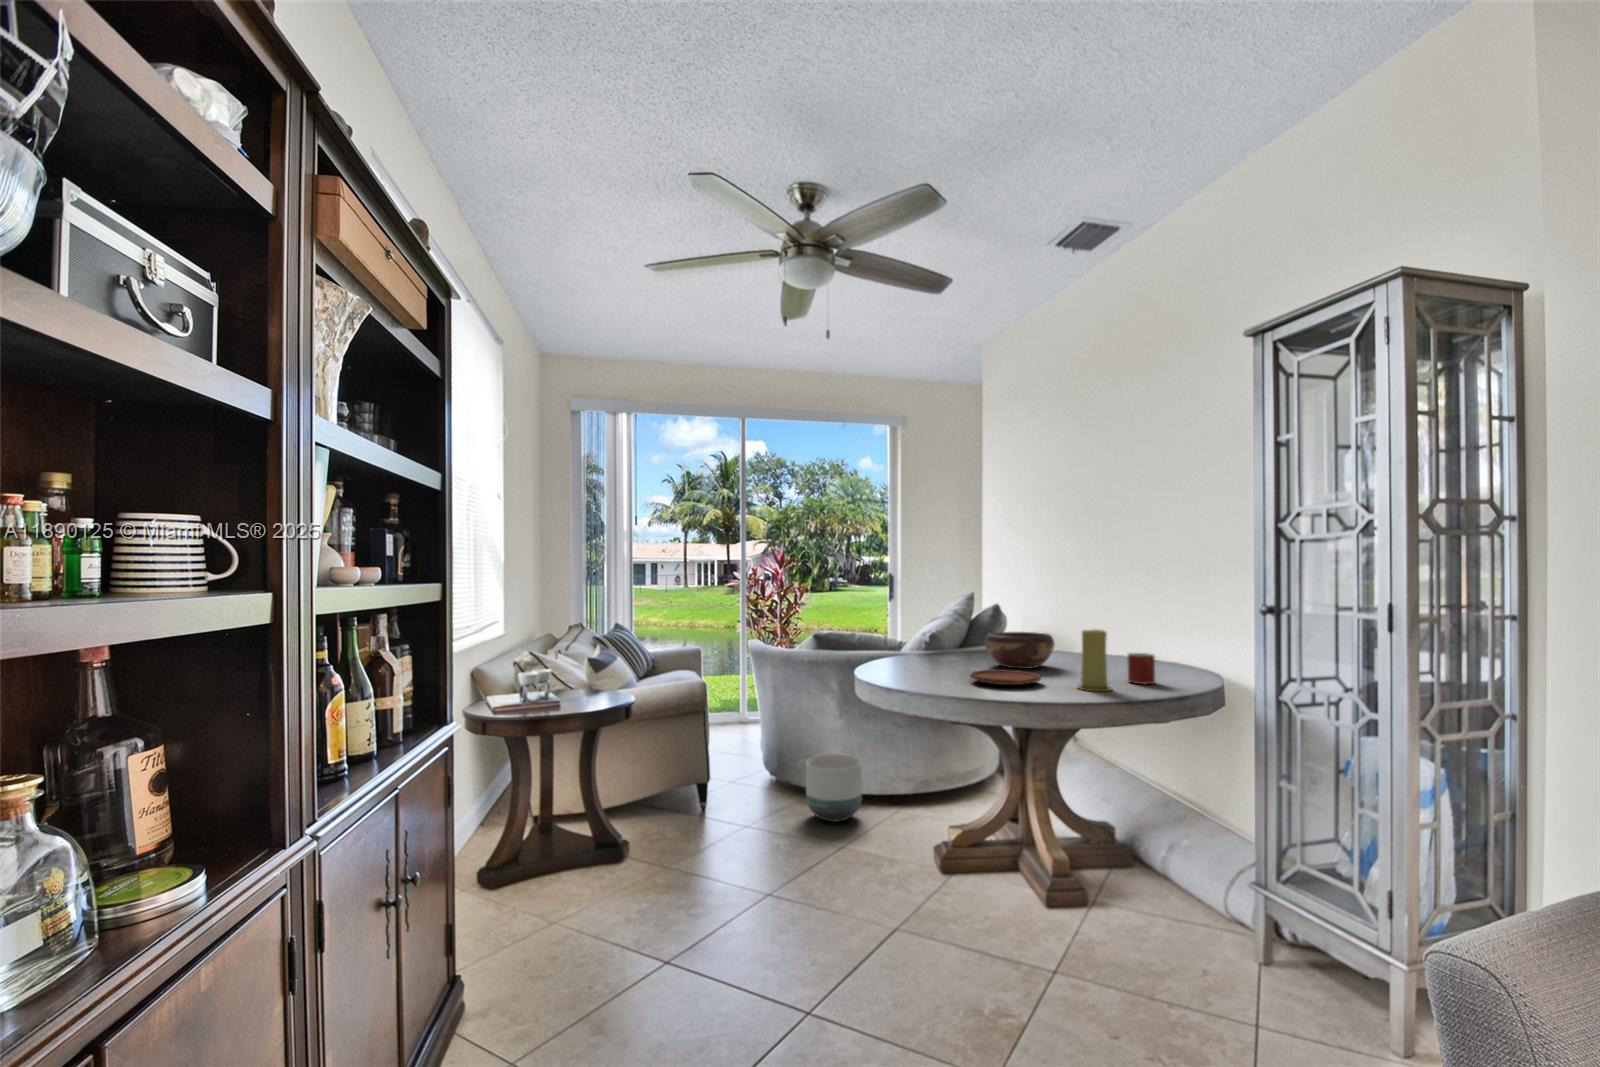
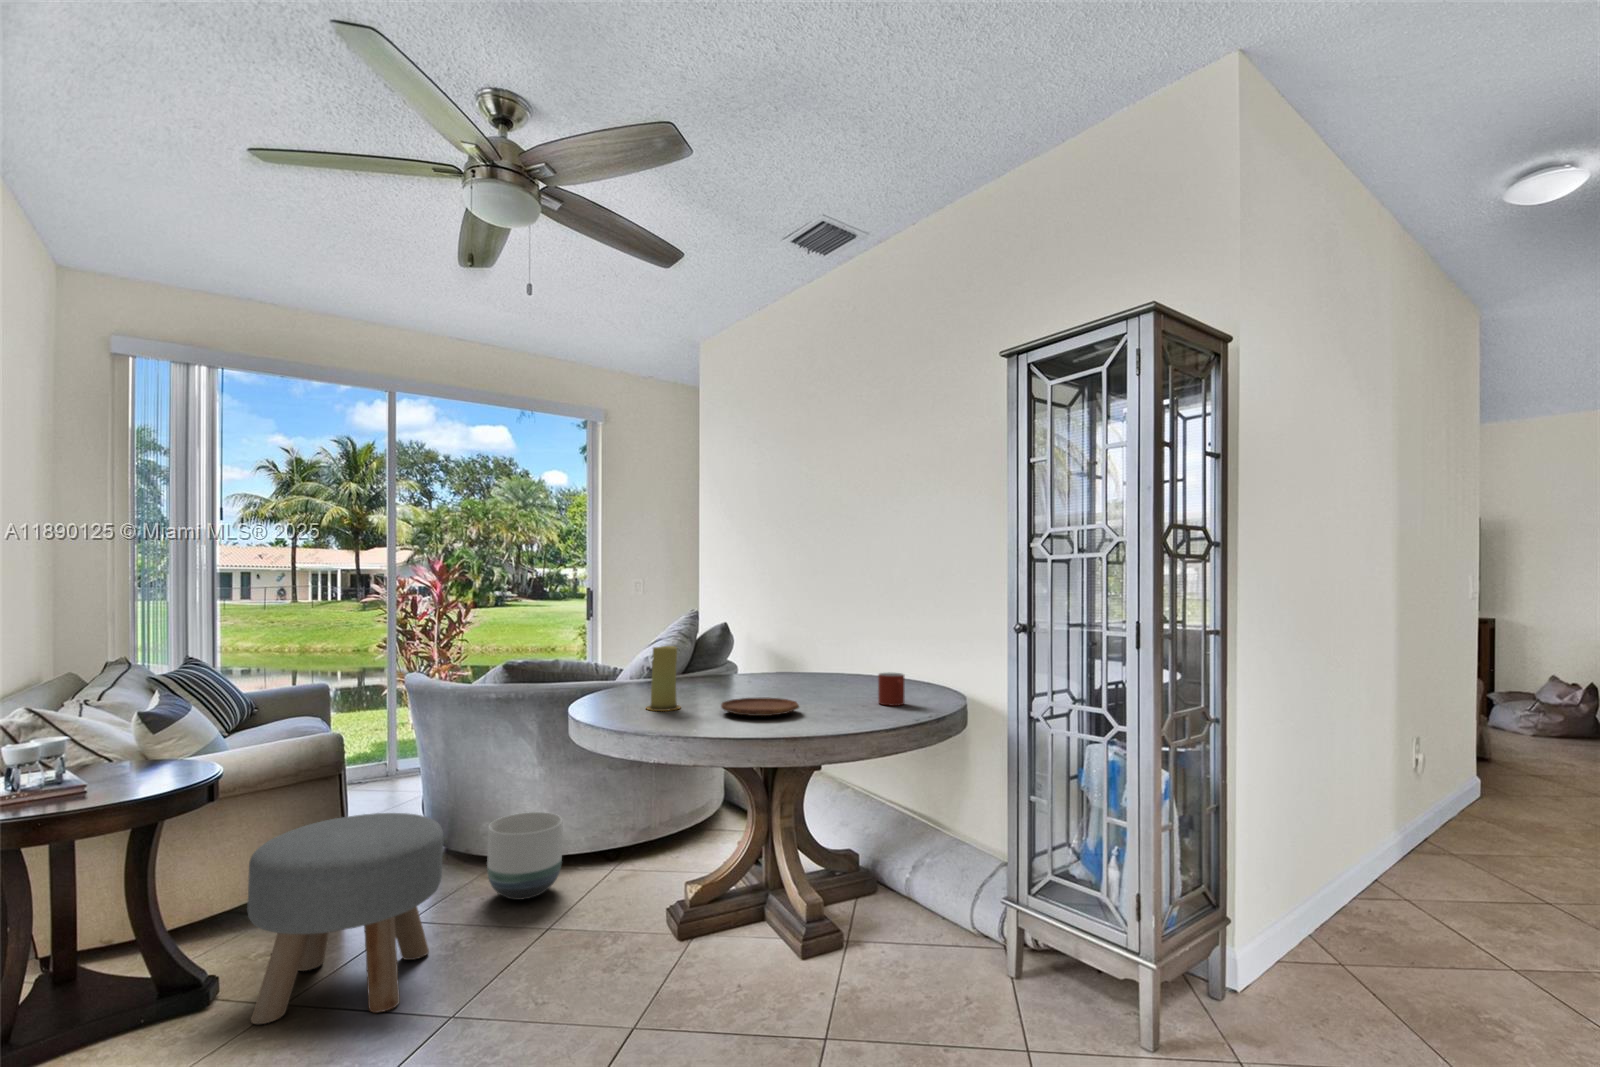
candle: present [1077,629,1111,691] -> present [646,646,680,711]
decorative bowl: present [984,632,1055,669] -> none [722,654,796,695]
ottoman: none [644,740,765,879] -> present [247,813,444,1024]

